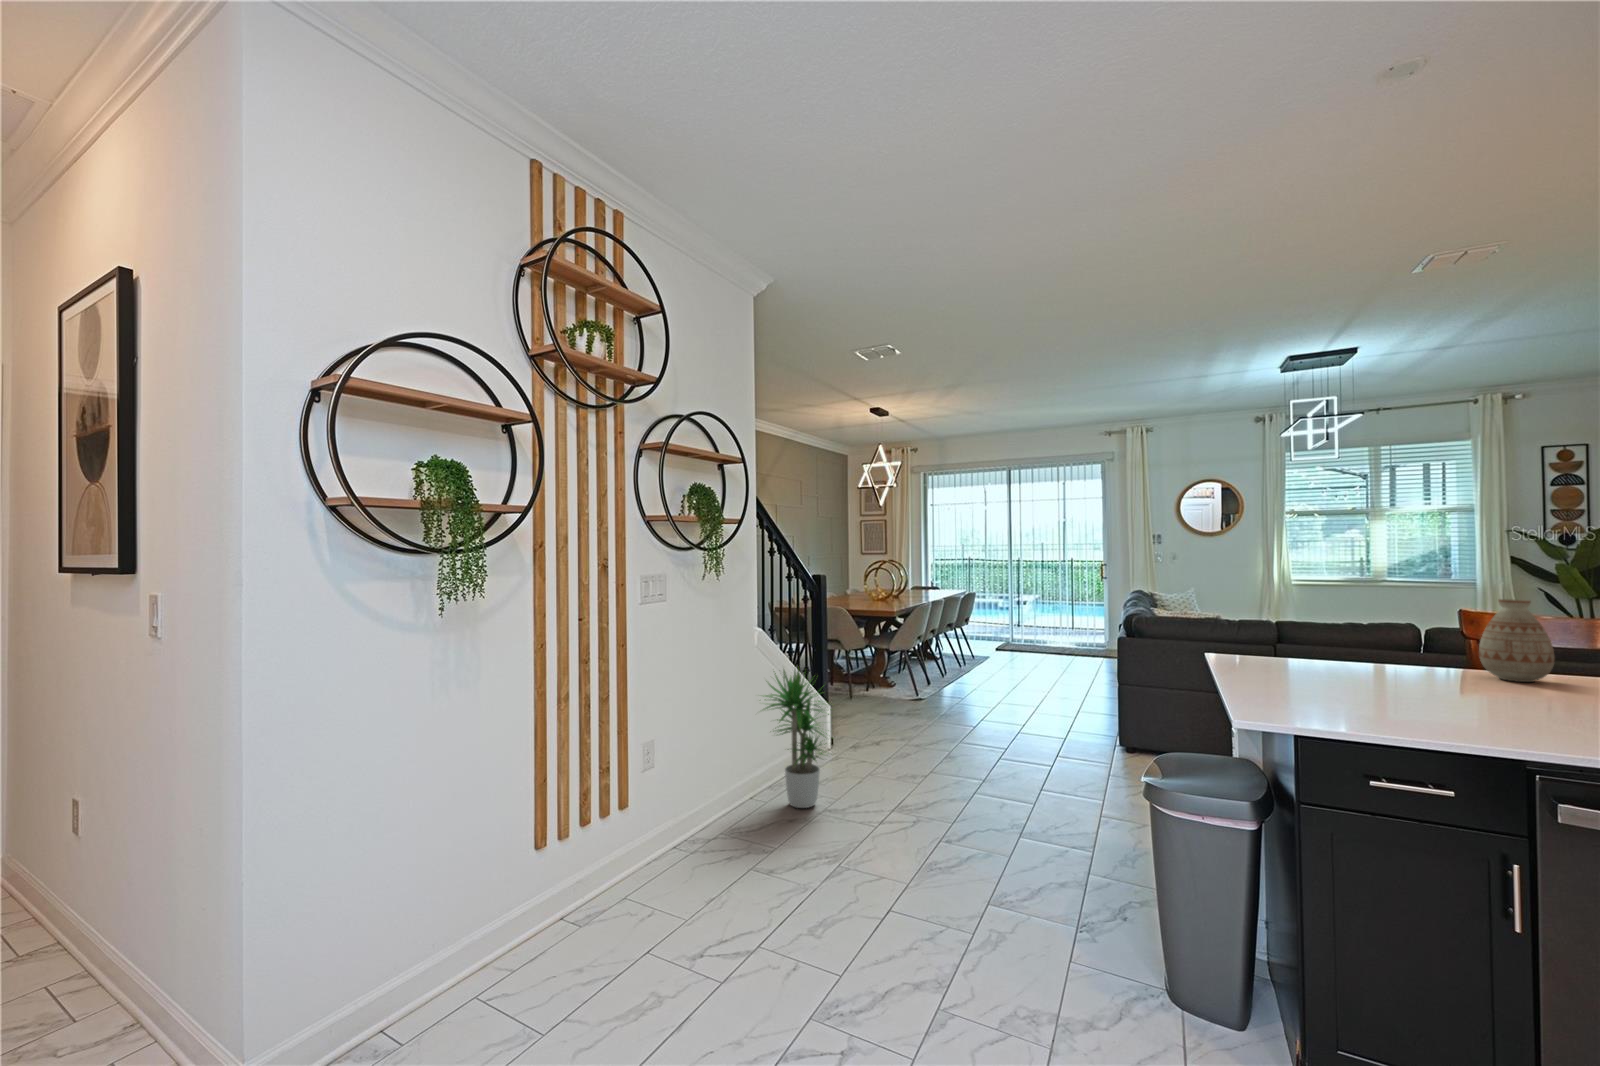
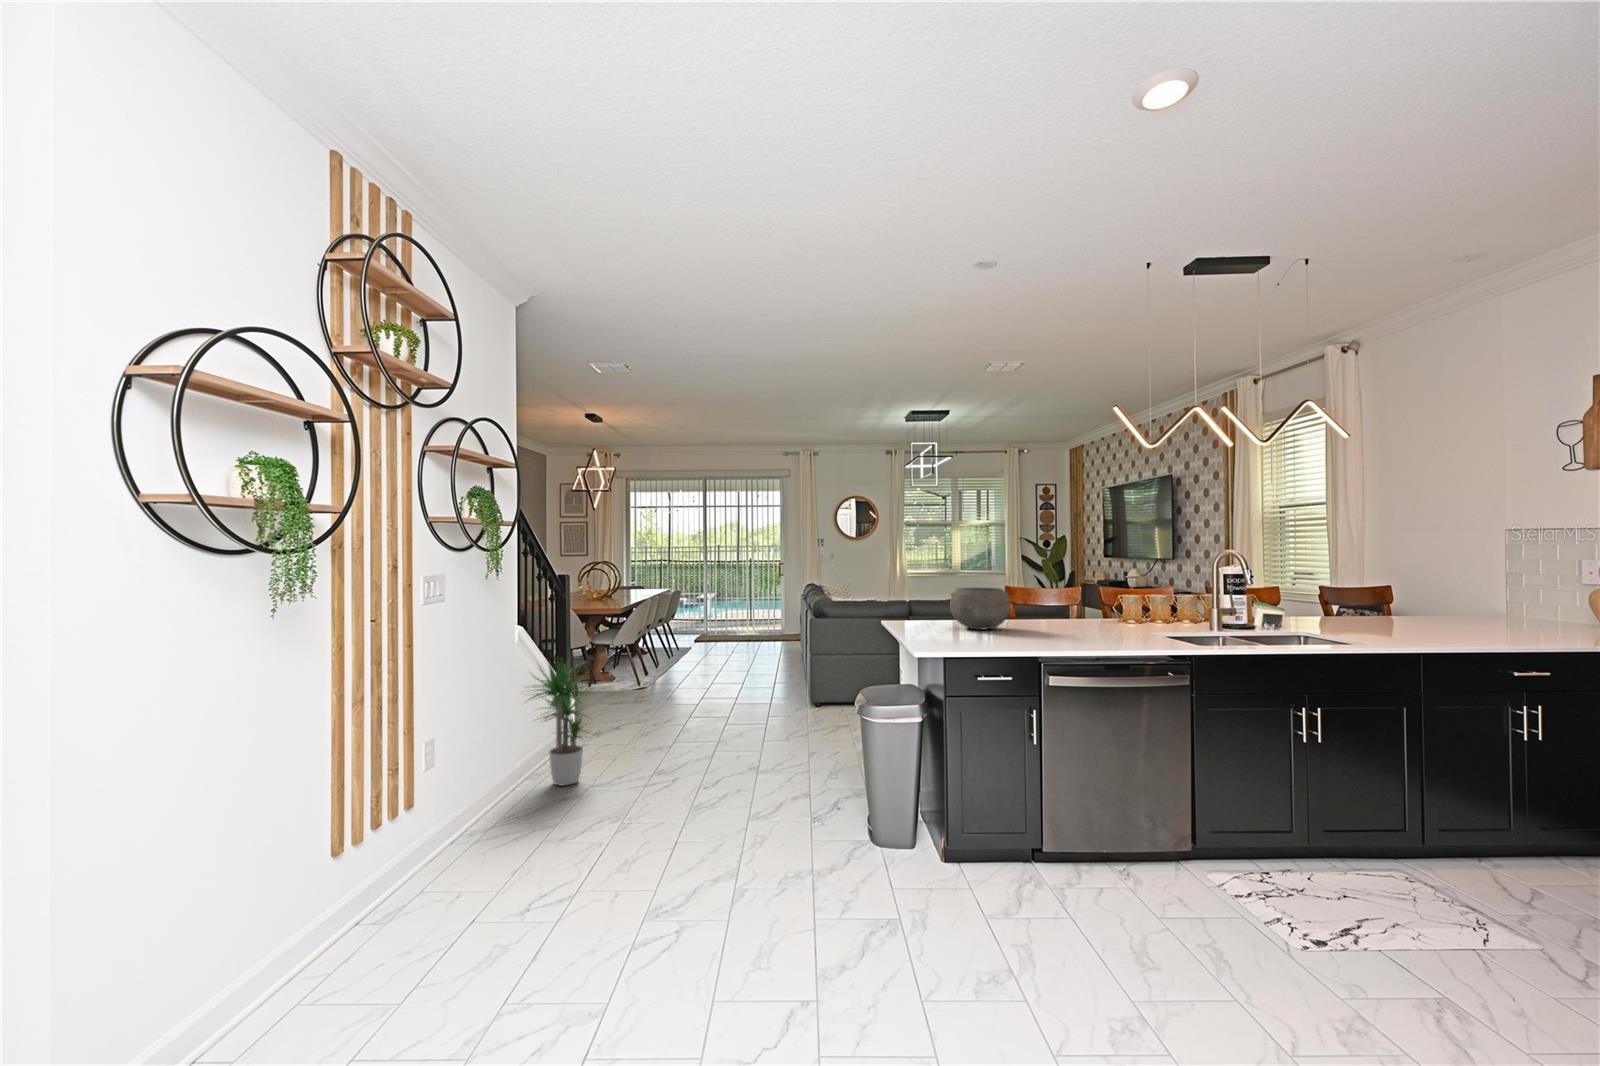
vase: present [1479,599,1555,682] -> none [1025,576,1058,624]
ceramic bowl: none [1315,614,1437,685] -> present [950,588,1010,630]

